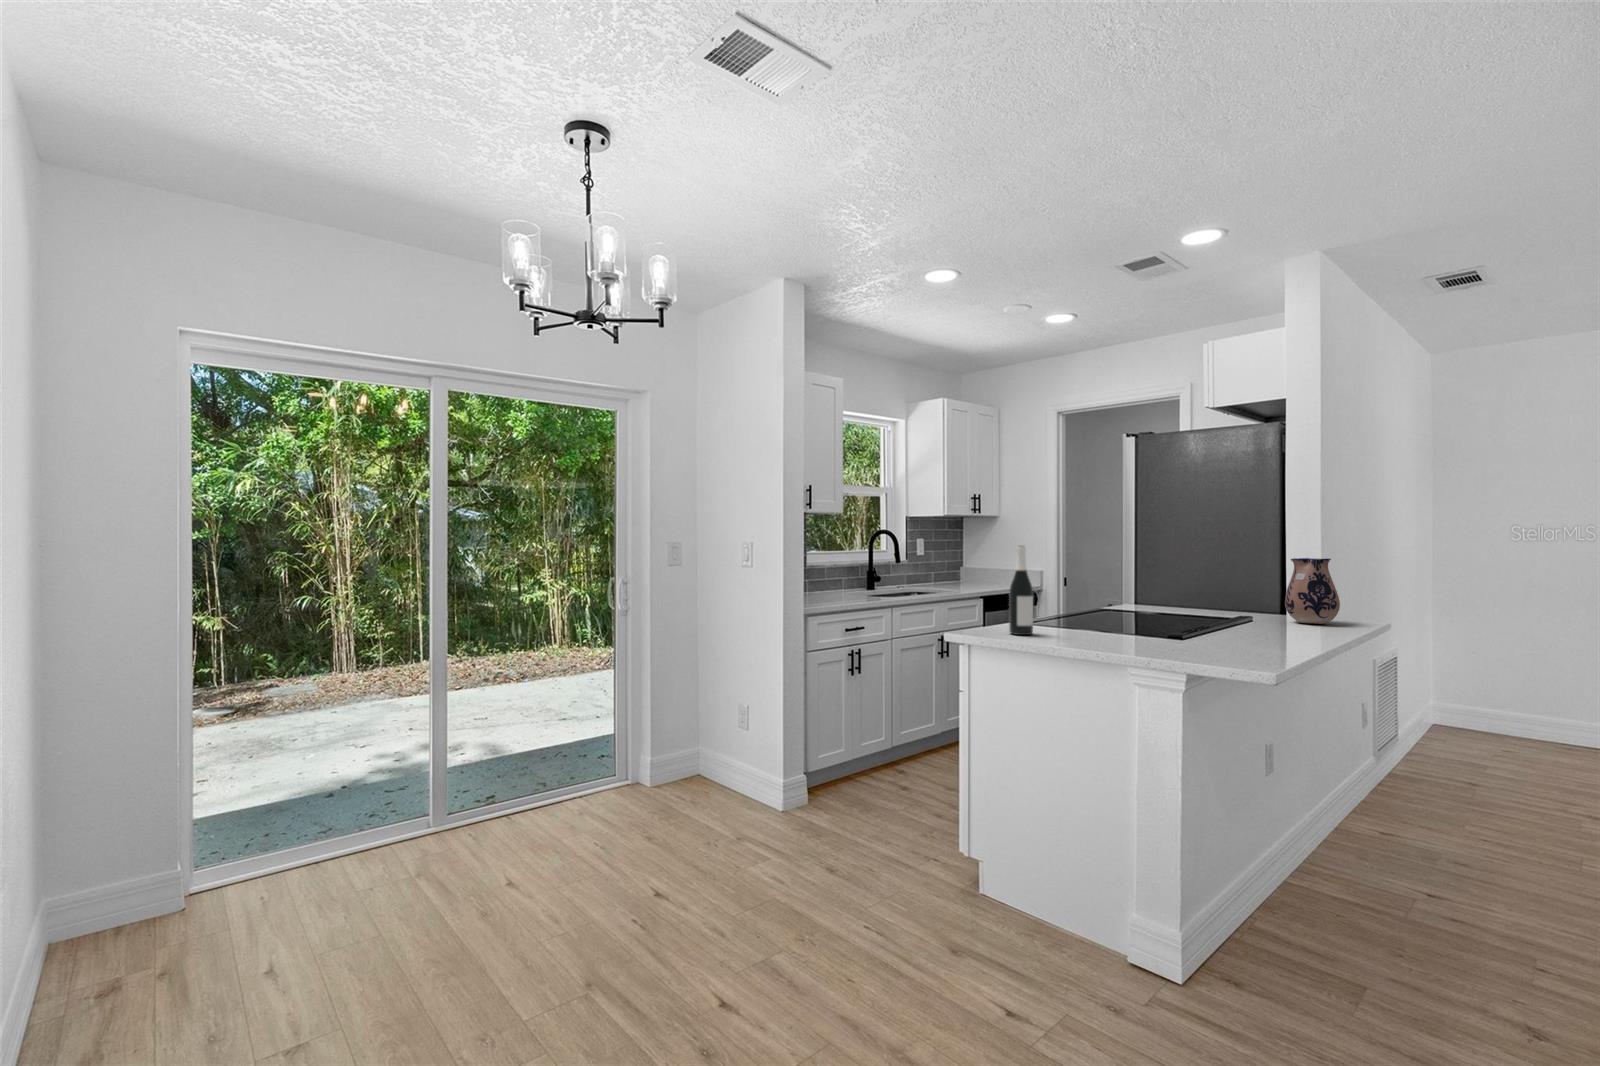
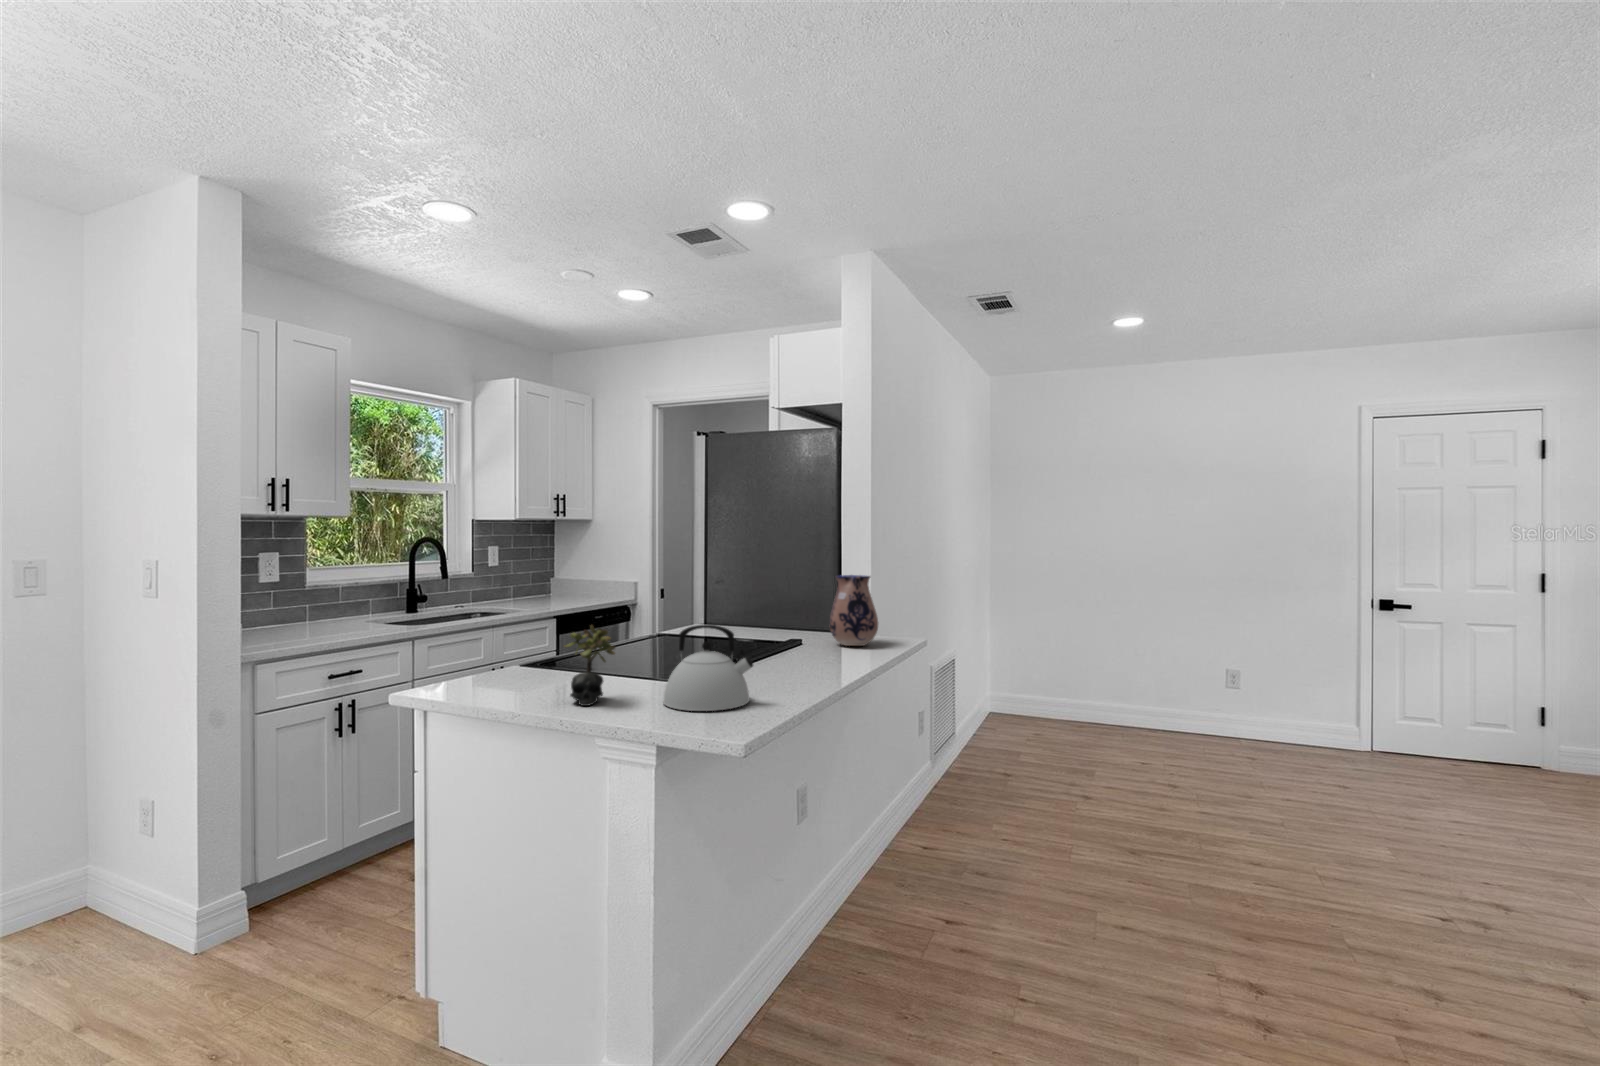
wine bottle: present [1009,546,1033,635] -> none [475,573,508,694]
succulent plant: none [1088,585,1133,646] -> present [564,625,615,706]
kettle: none [1171,587,1254,654] -> present [663,625,753,711]

